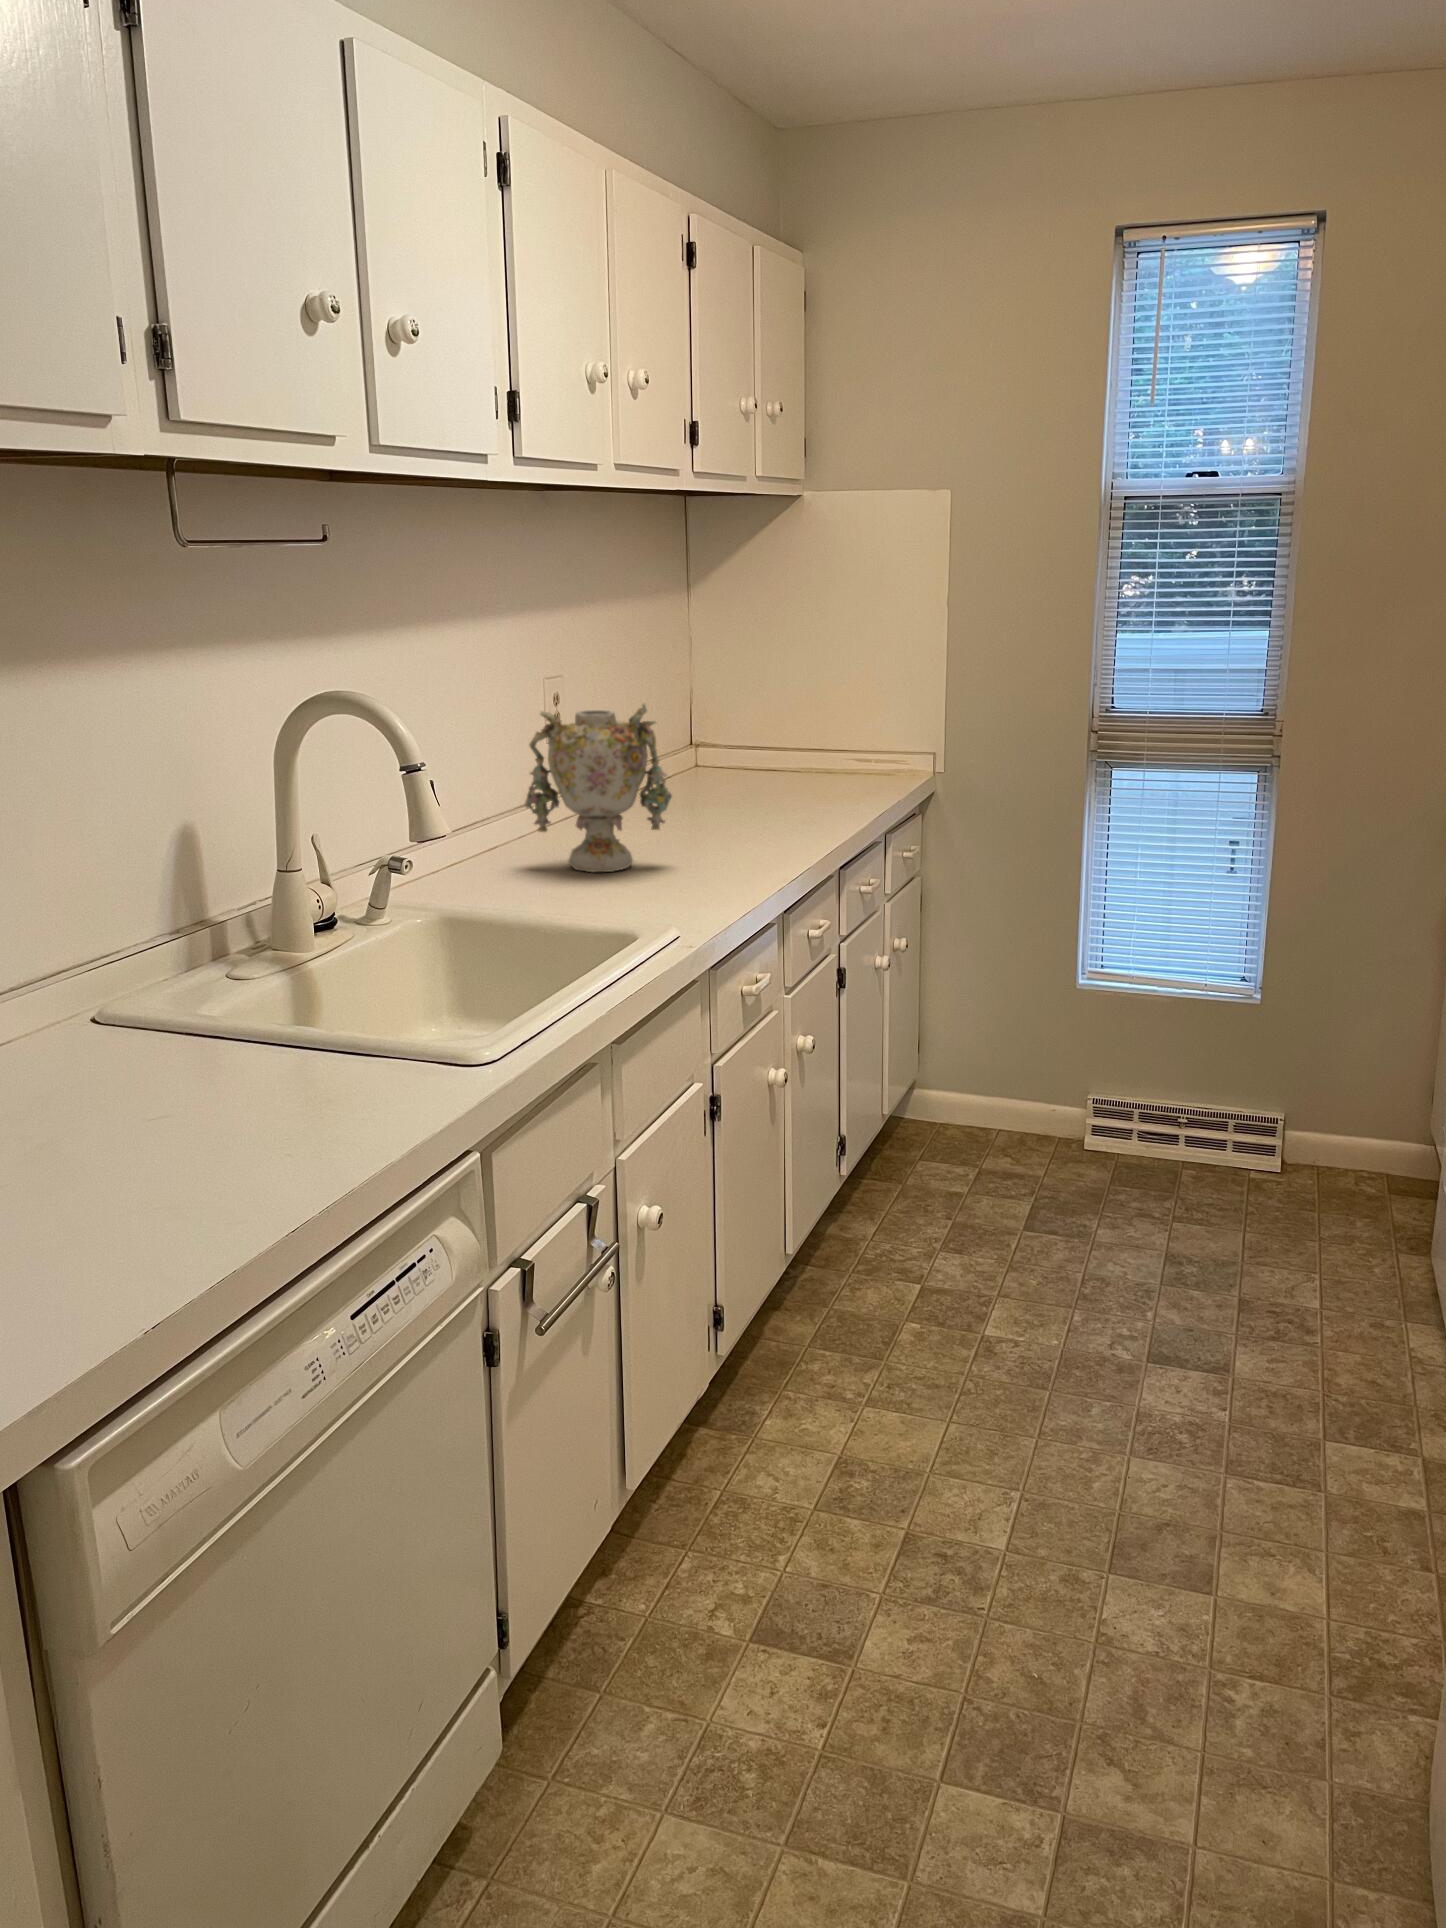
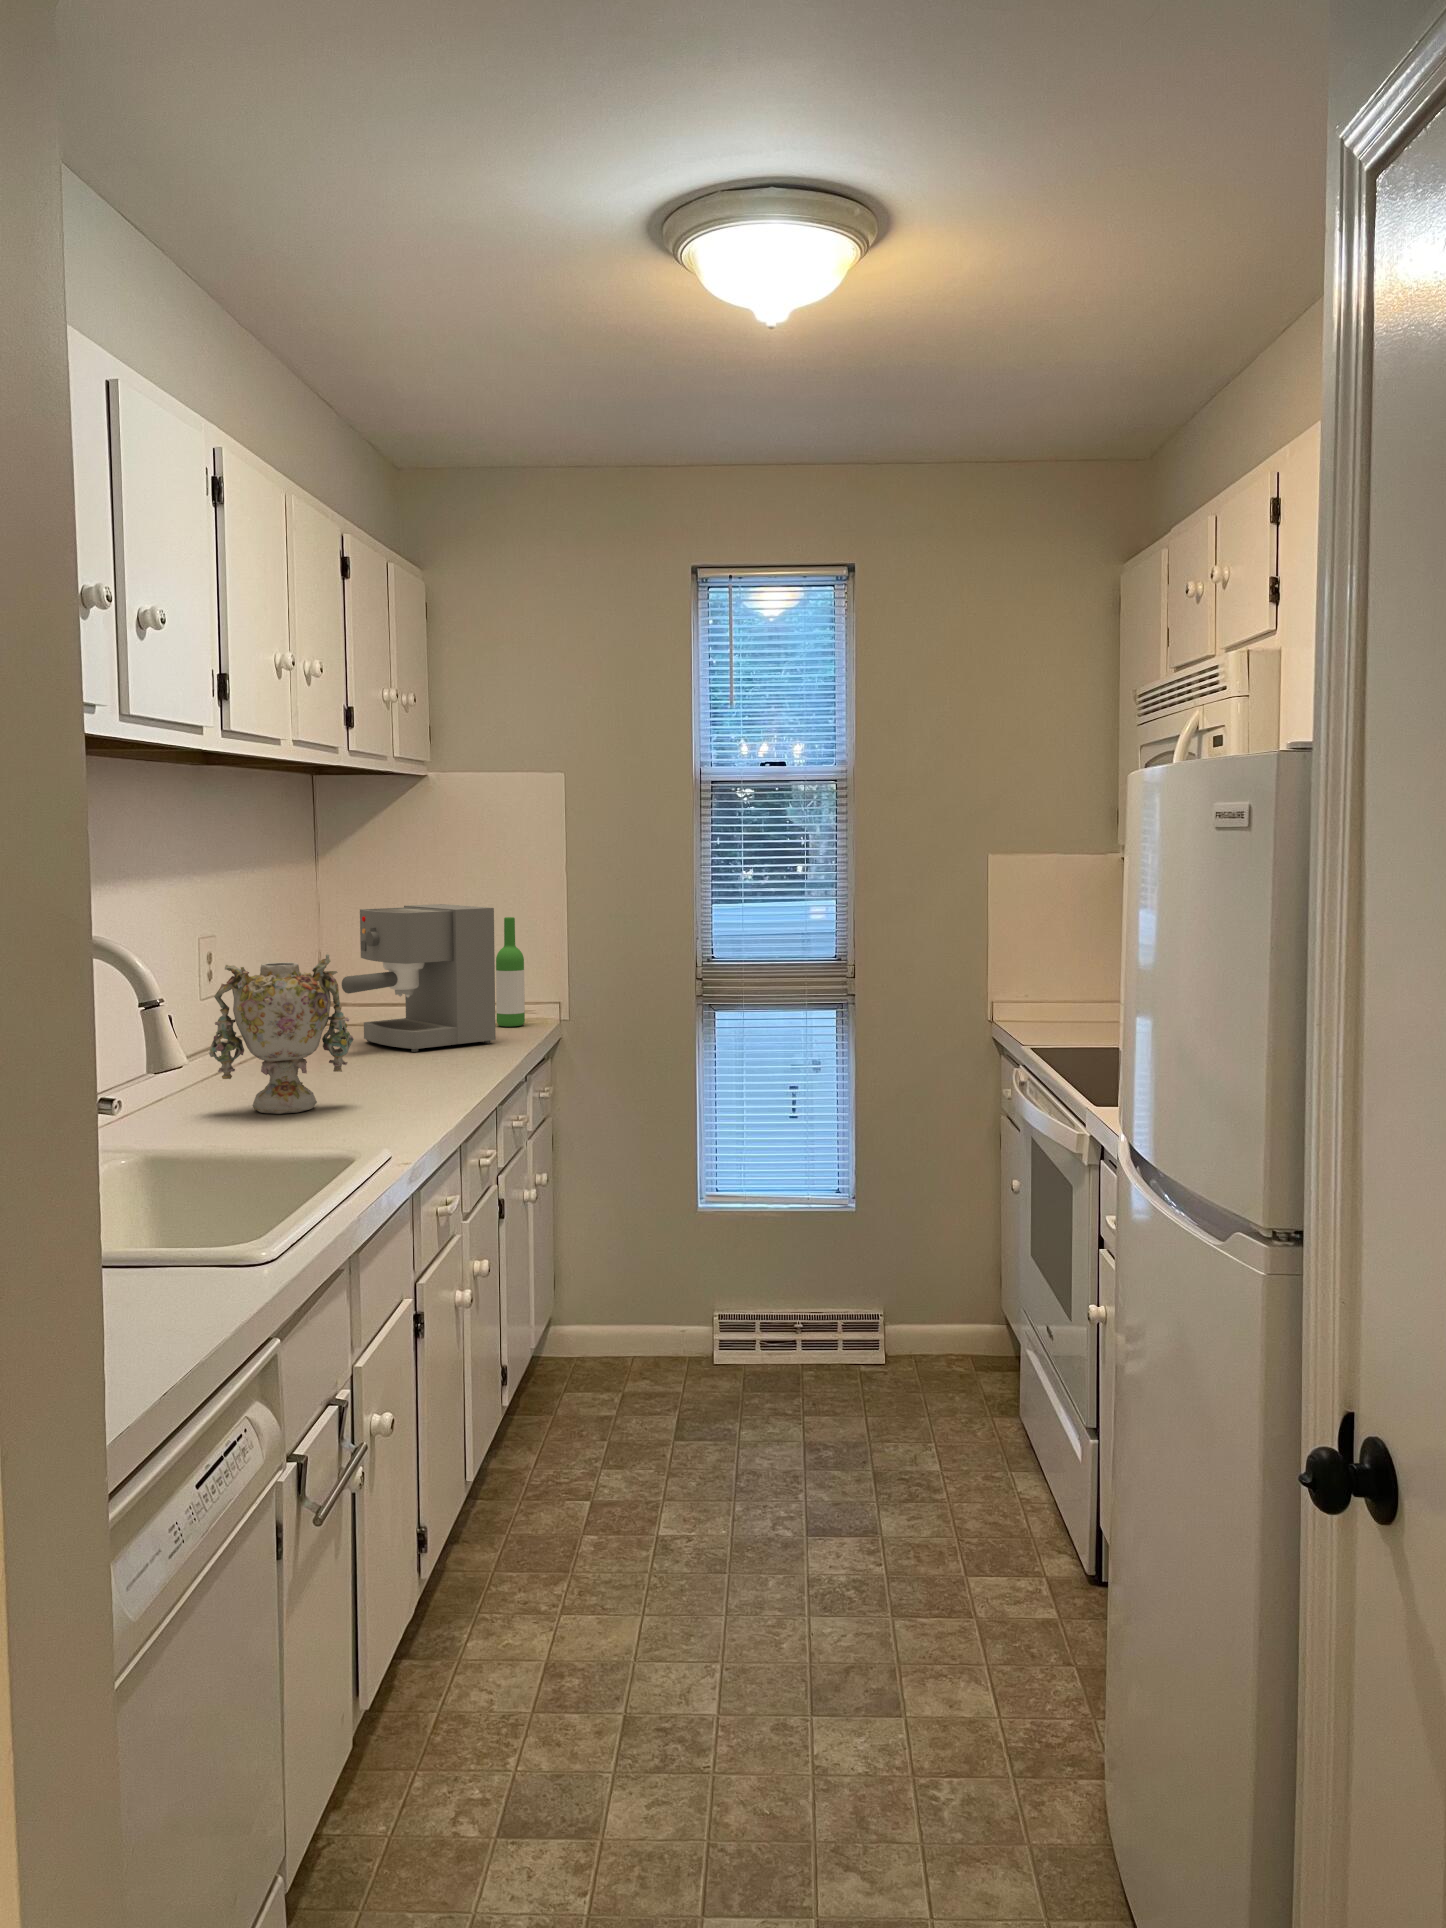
coffee maker: none [690,637,858,801] -> present [342,904,496,1052]
wine bottle: none [866,652,898,773] -> present [496,917,525,1027]

